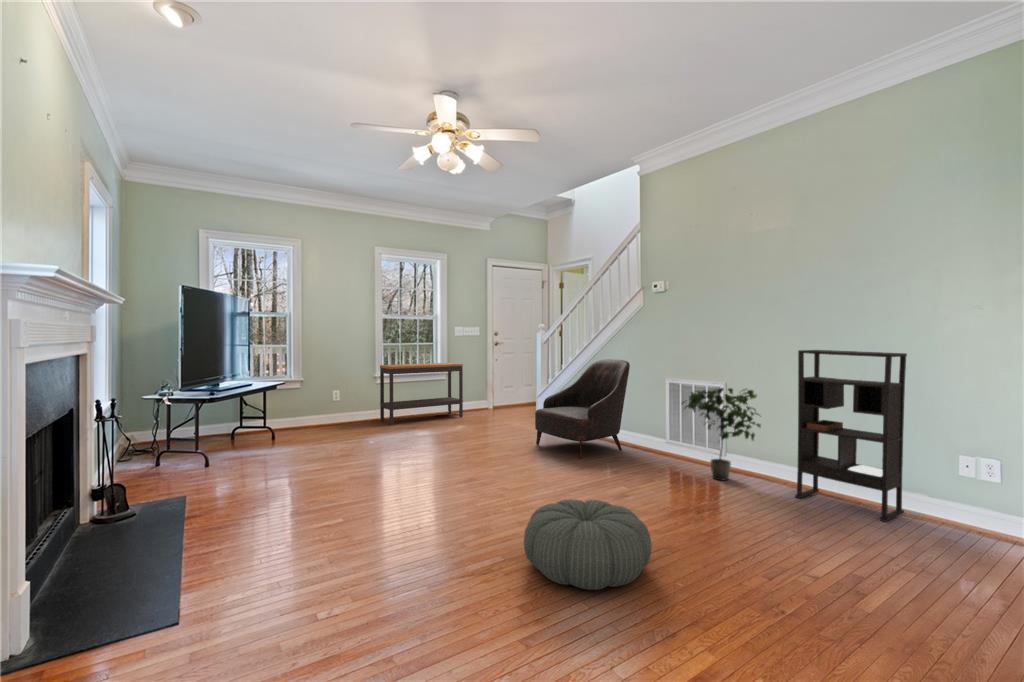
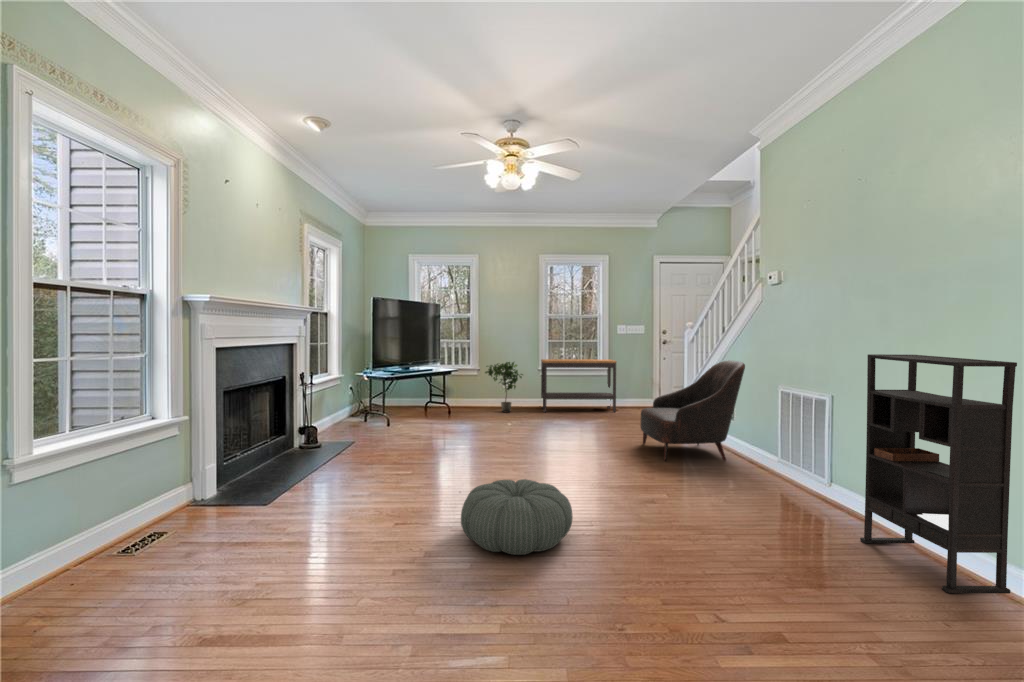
potted plant: present [681,388,761,480] -> present [485,362,523,412]

